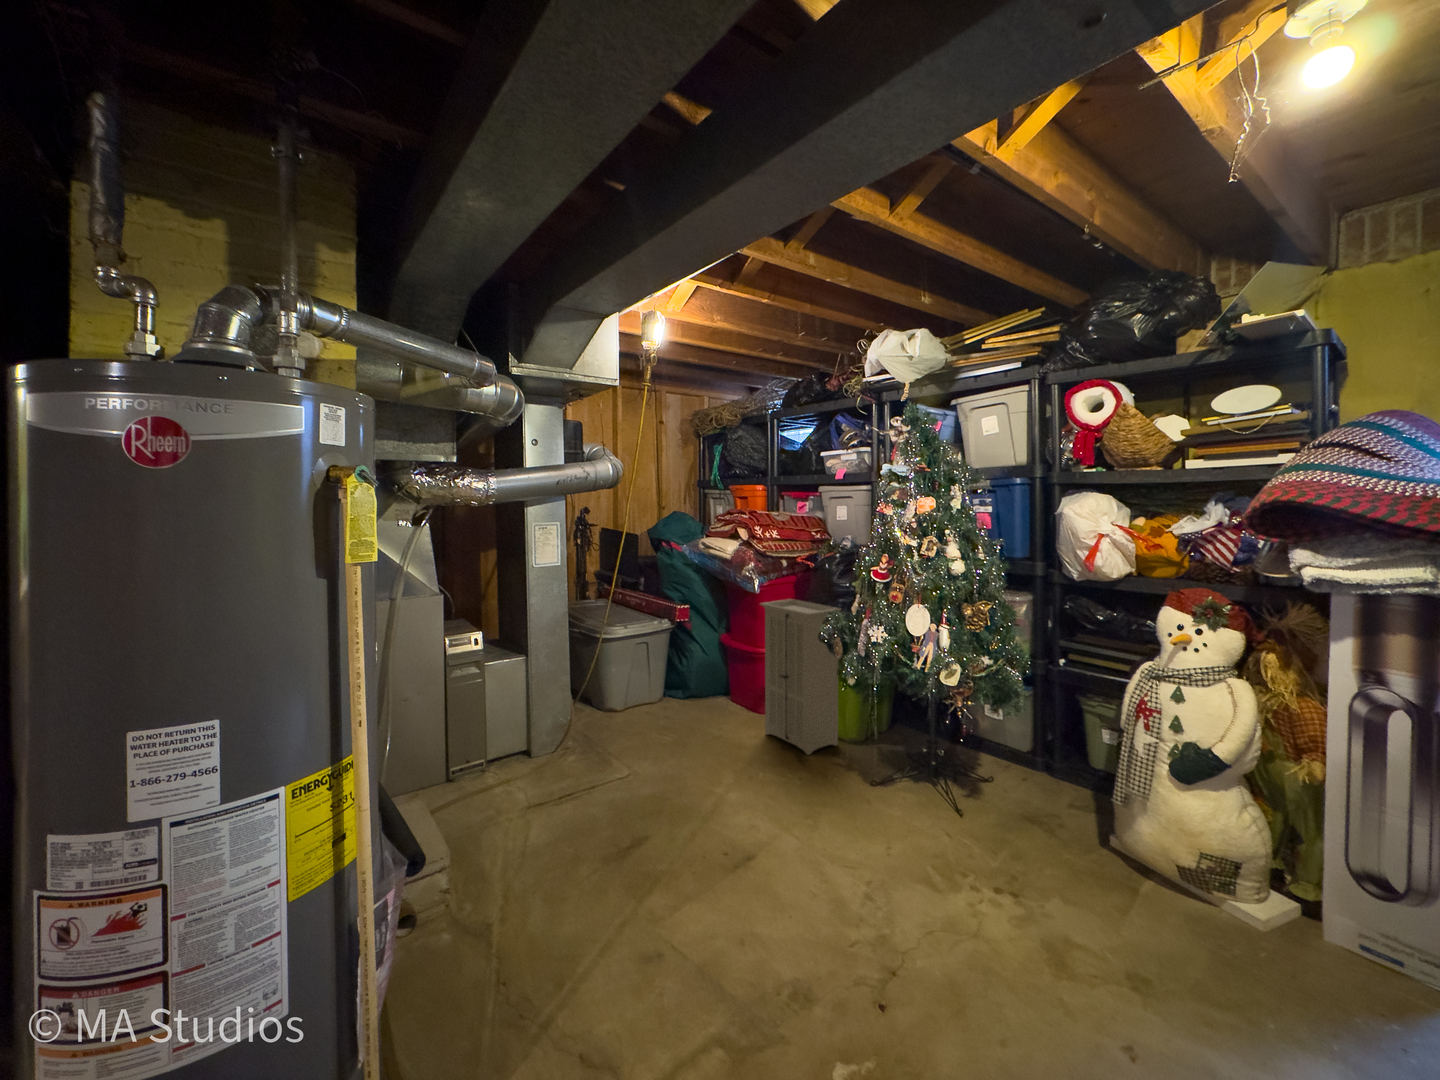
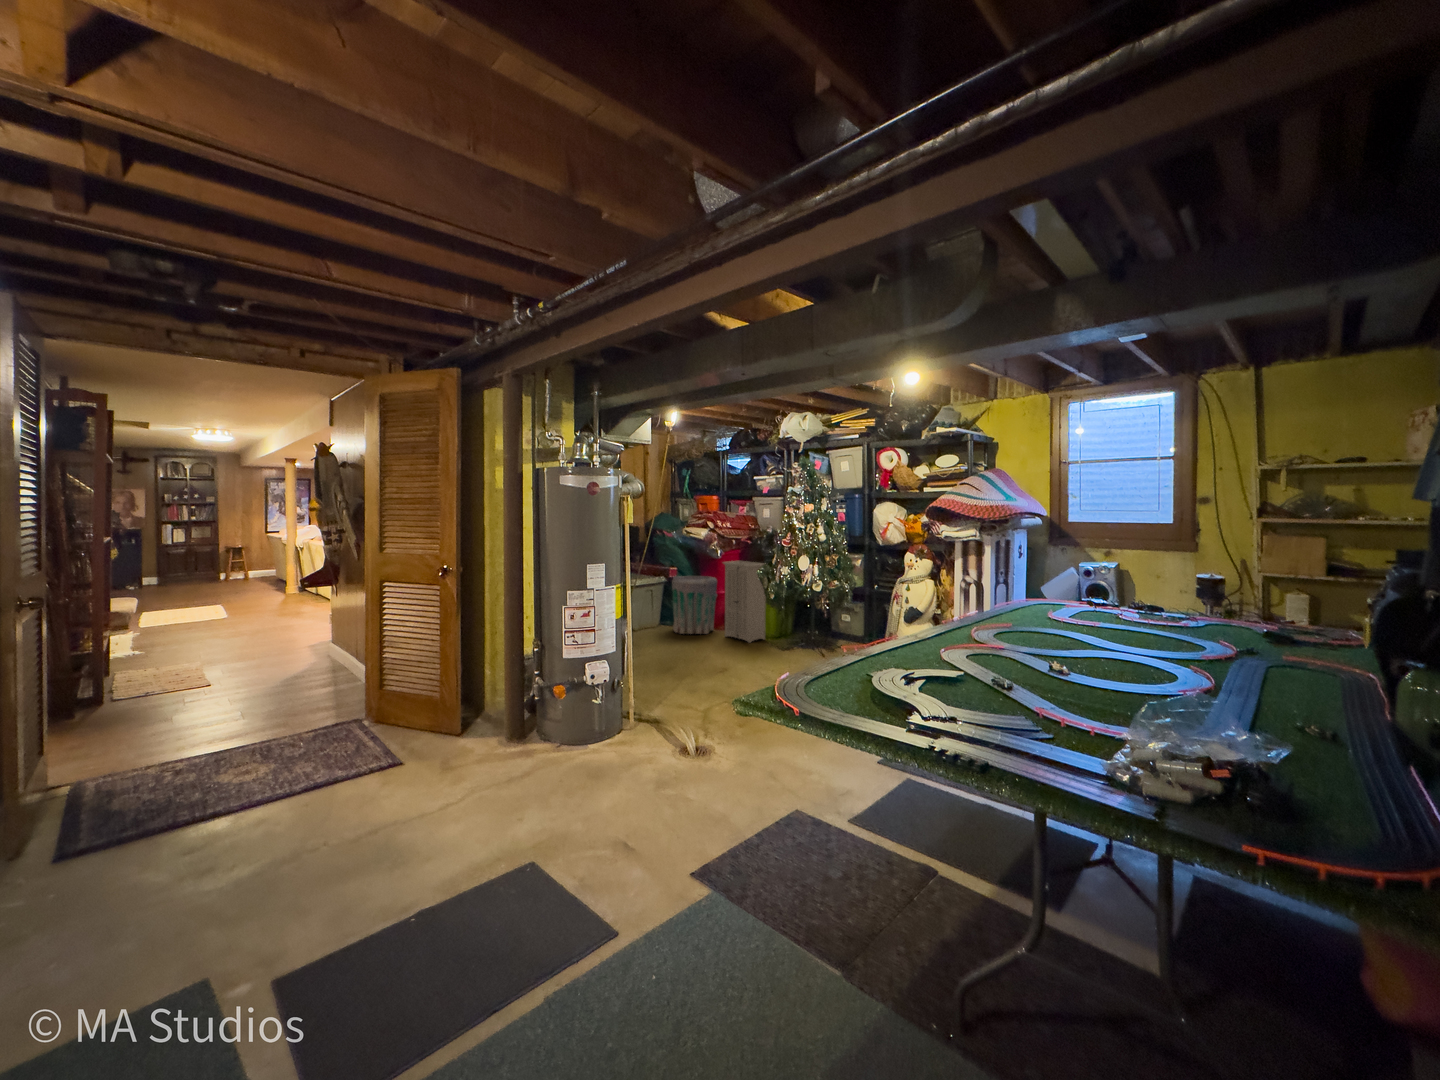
trash can: none [677,619,754,726] -> present [672,576,717,634]

